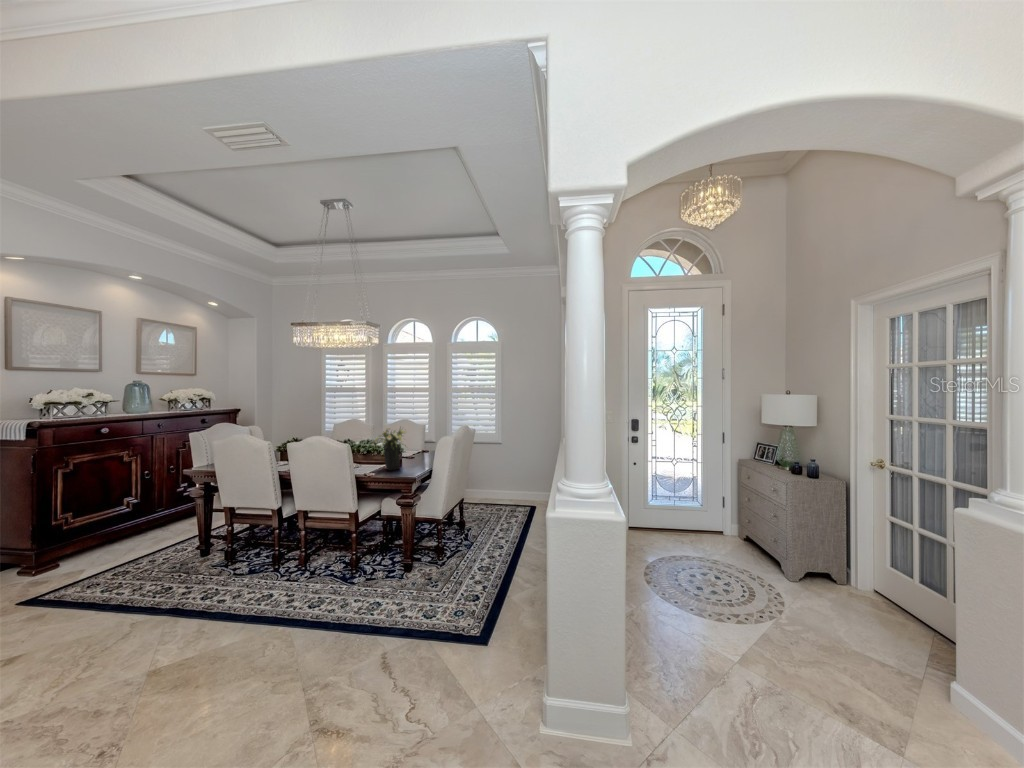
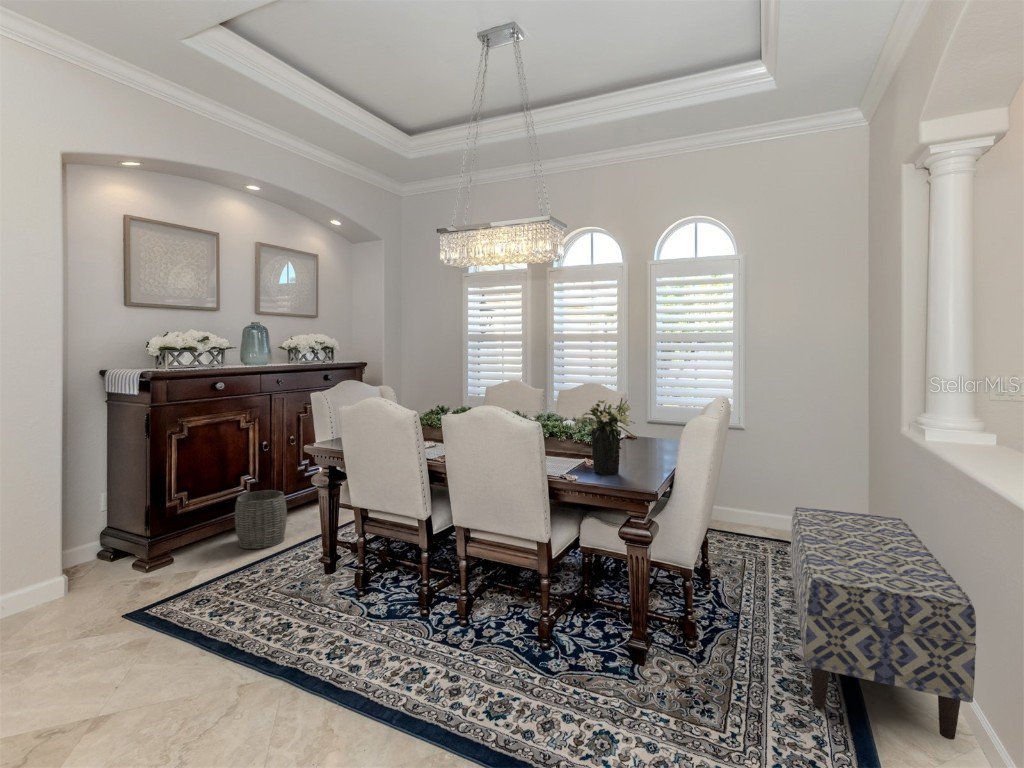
bench: none [485,481,552,577] -> present [791,507,976,740]
woven basket: none [117,506,165,552] -> present [235,490,287,549]

